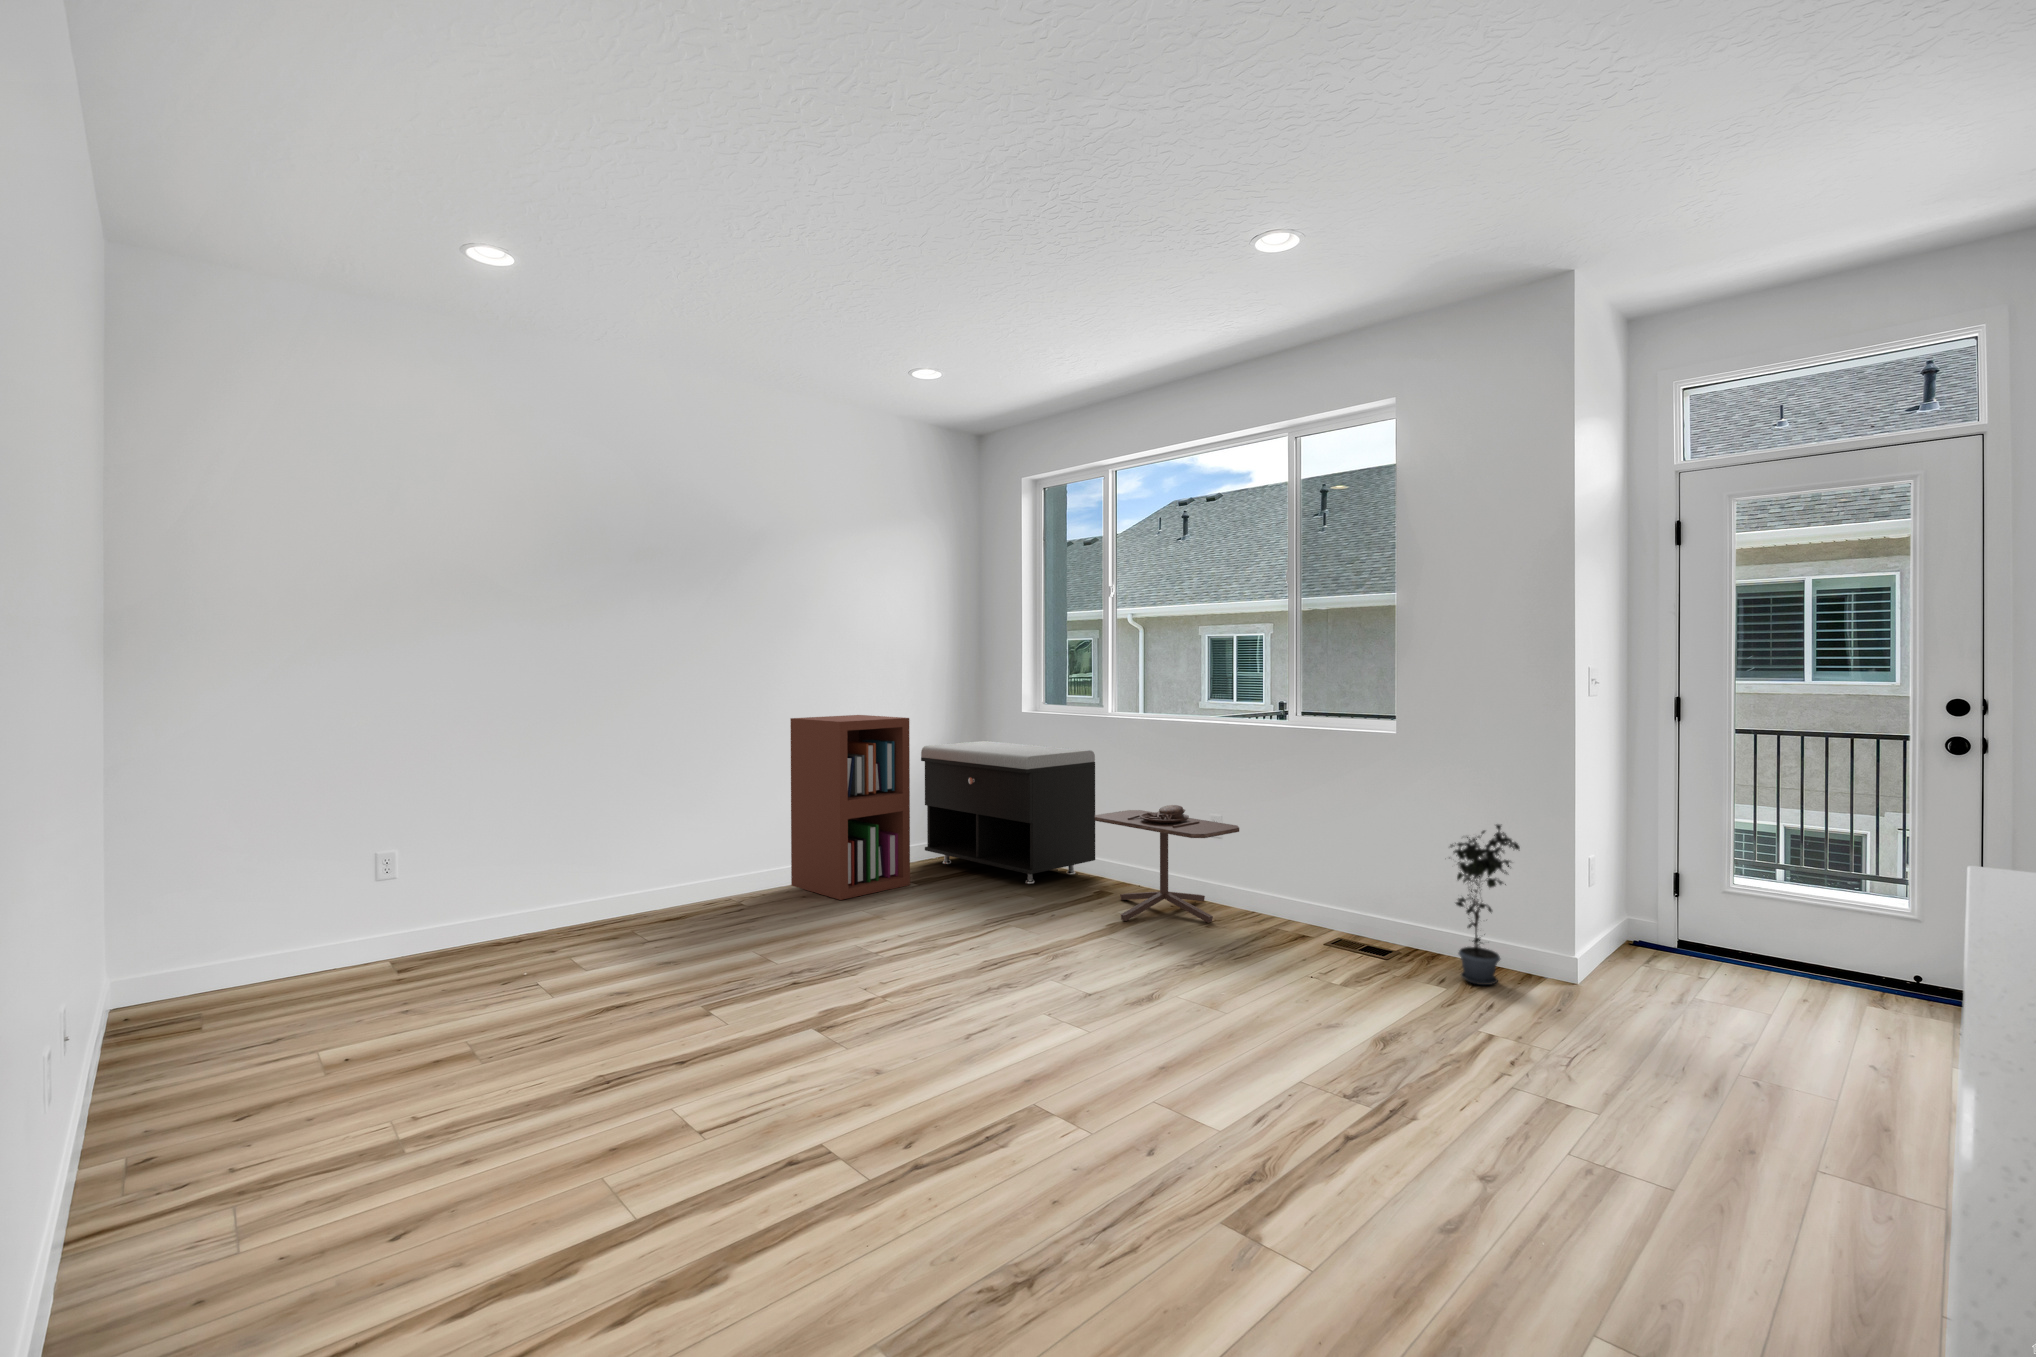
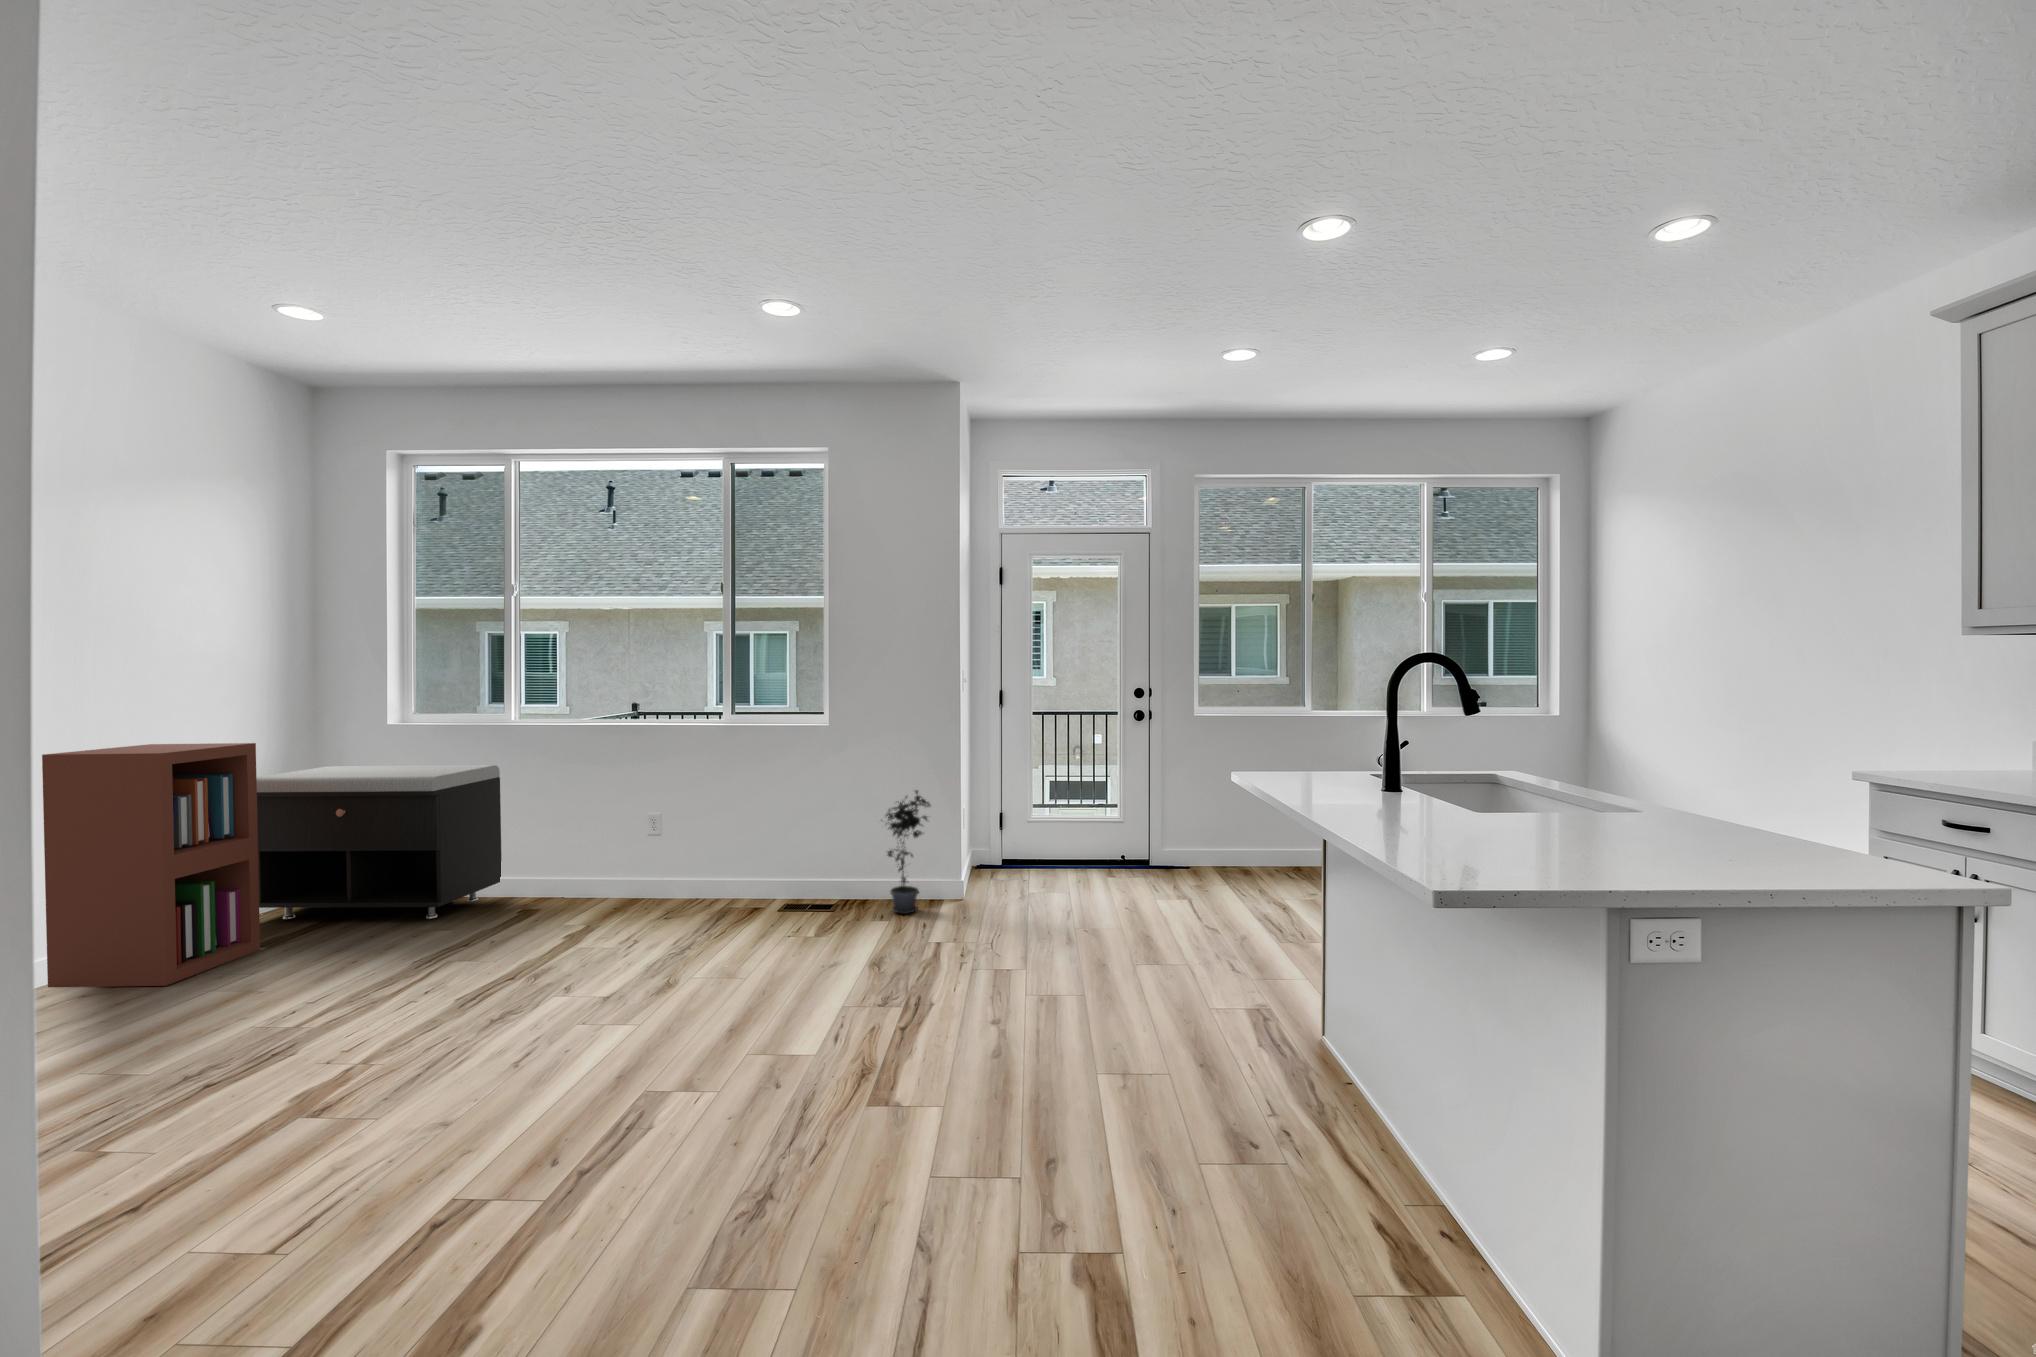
side table: present [1095,805,1239,923] -> none [526,810,689,930]

